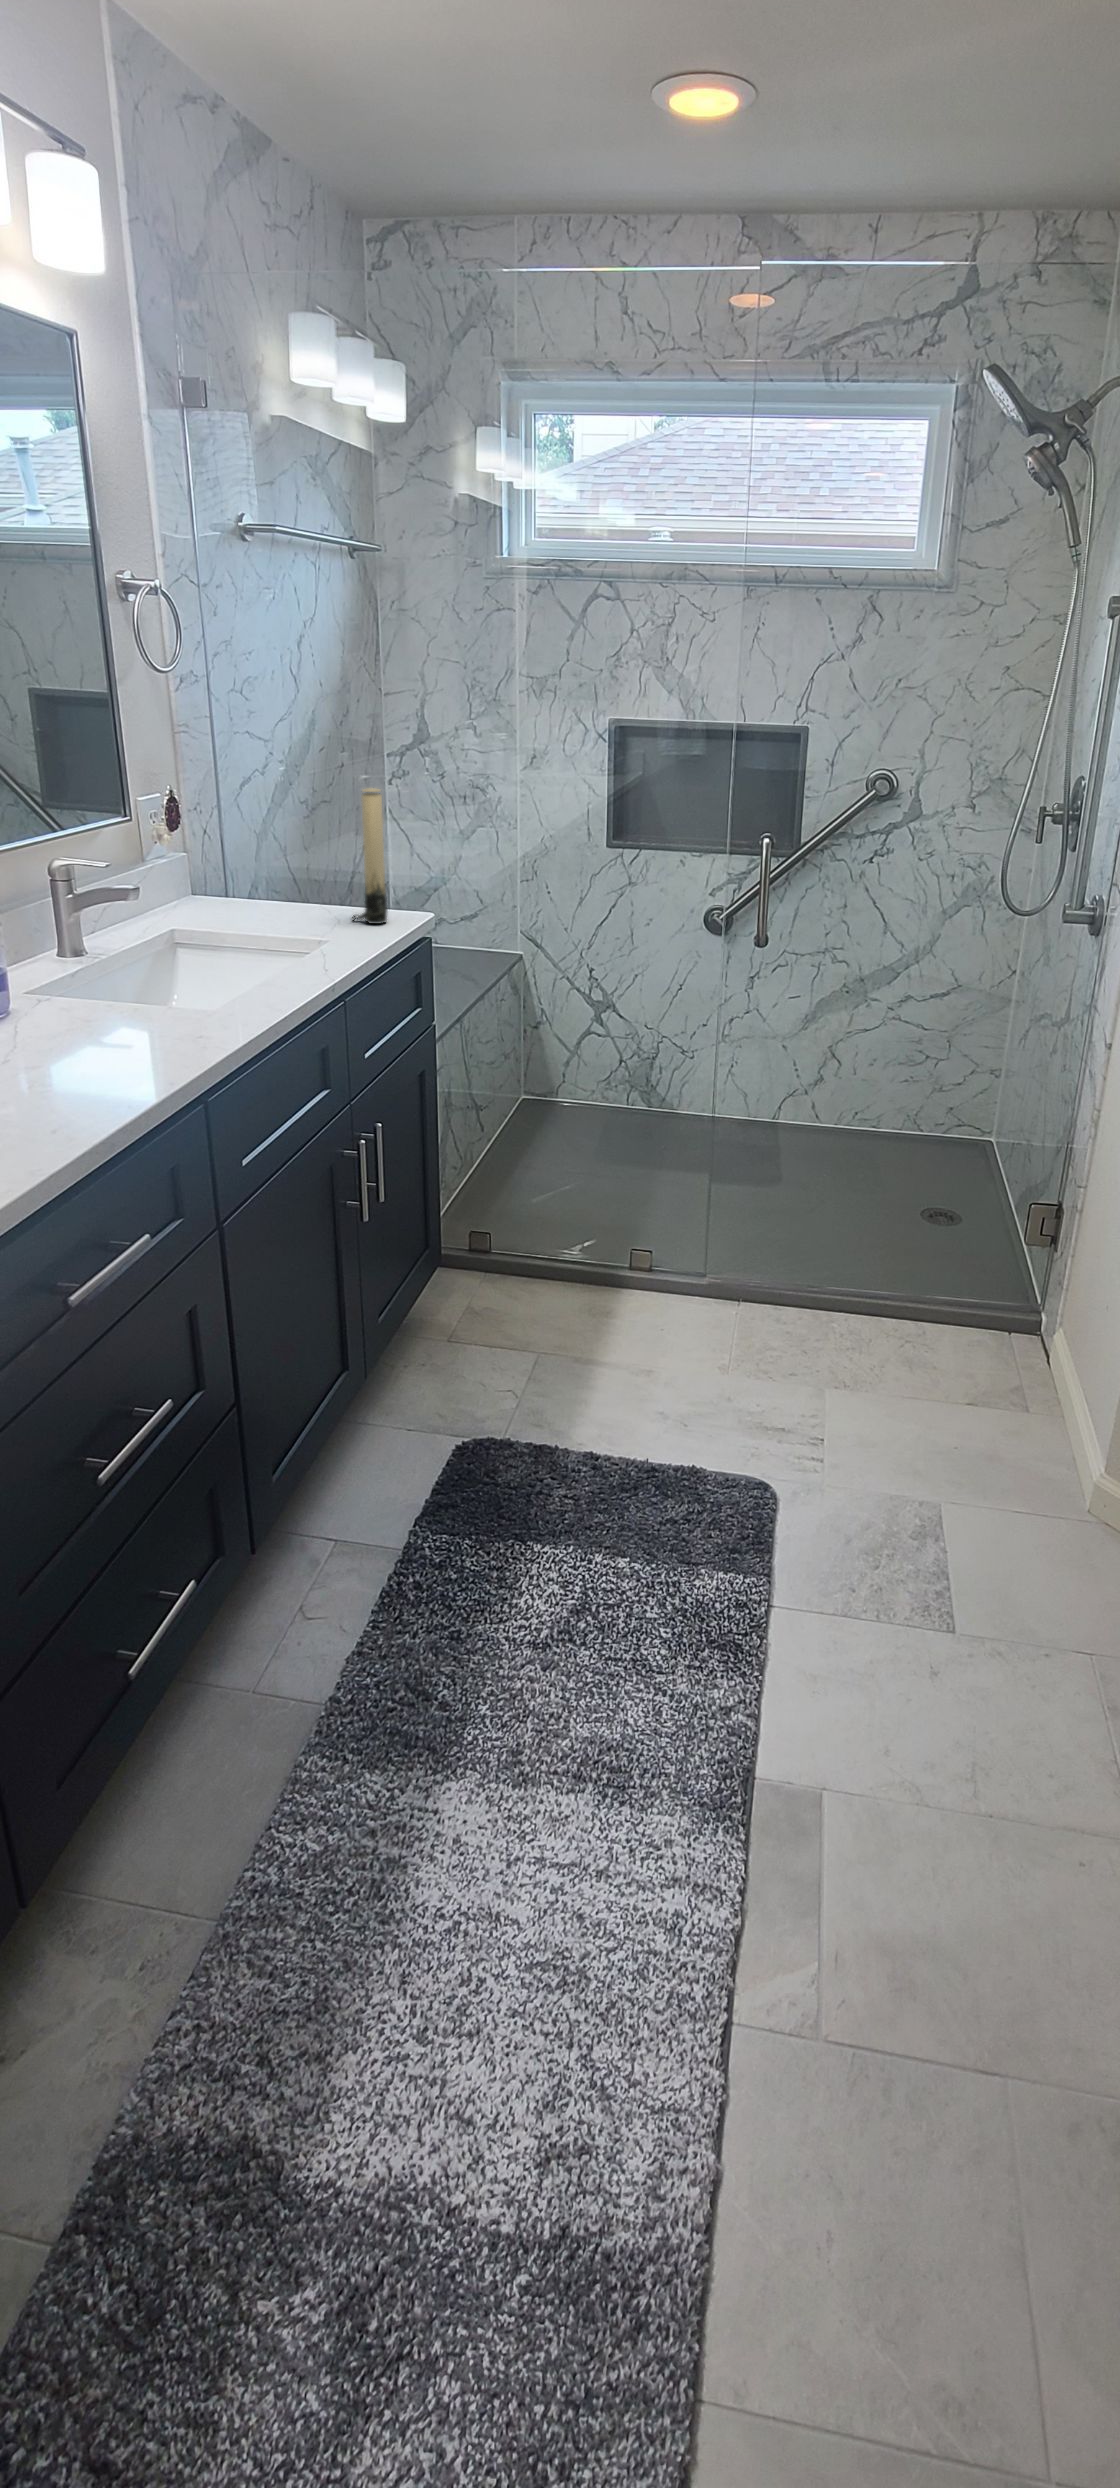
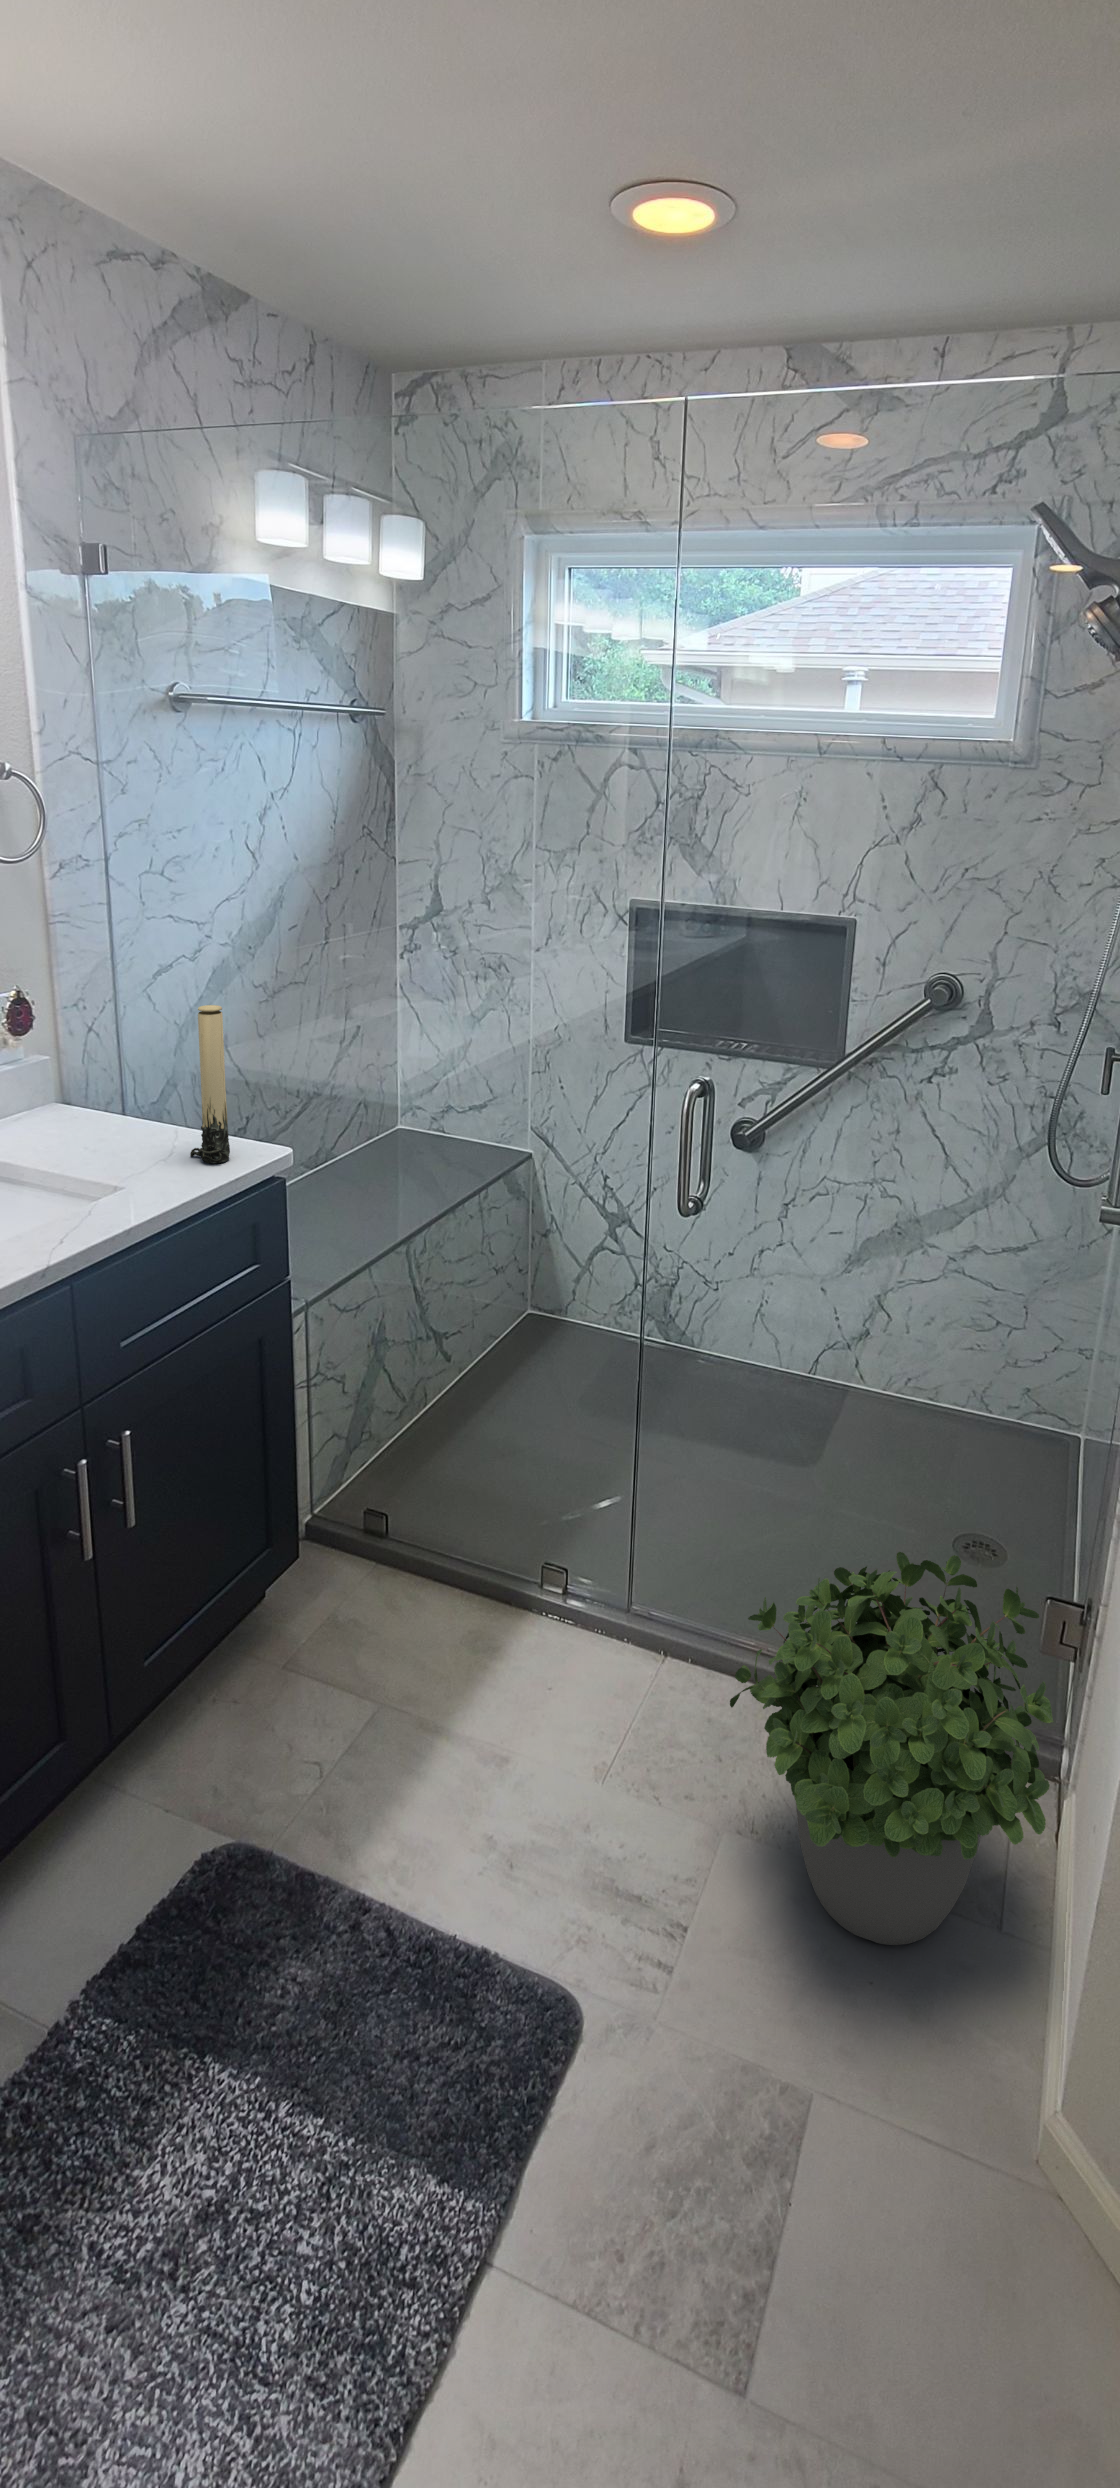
potted plant: none [838,1167,1076,1430] -> present [730,1552,1054,1945]

